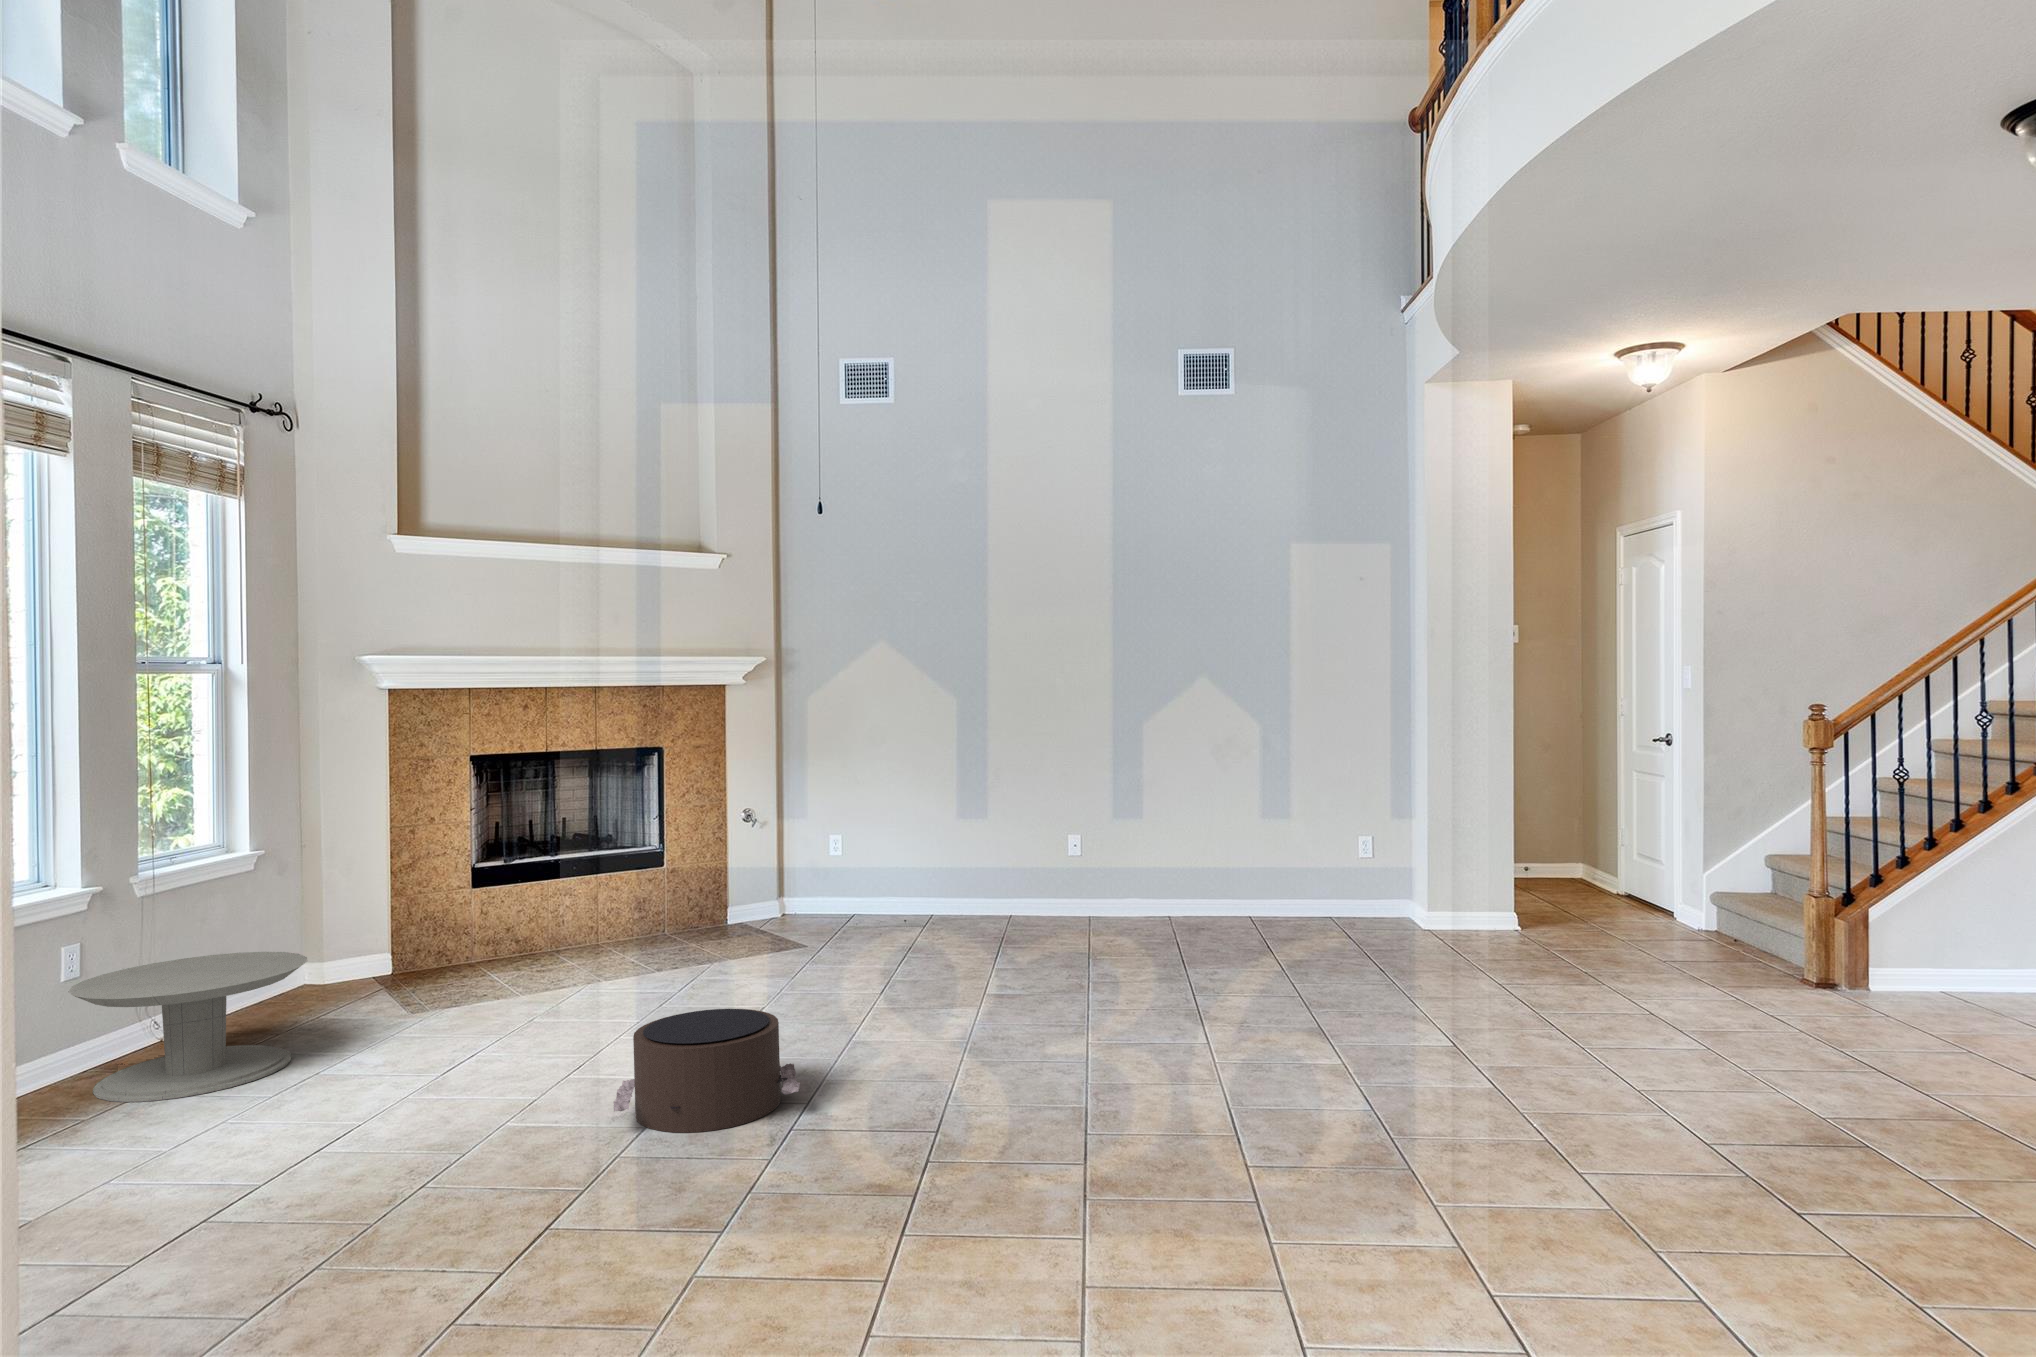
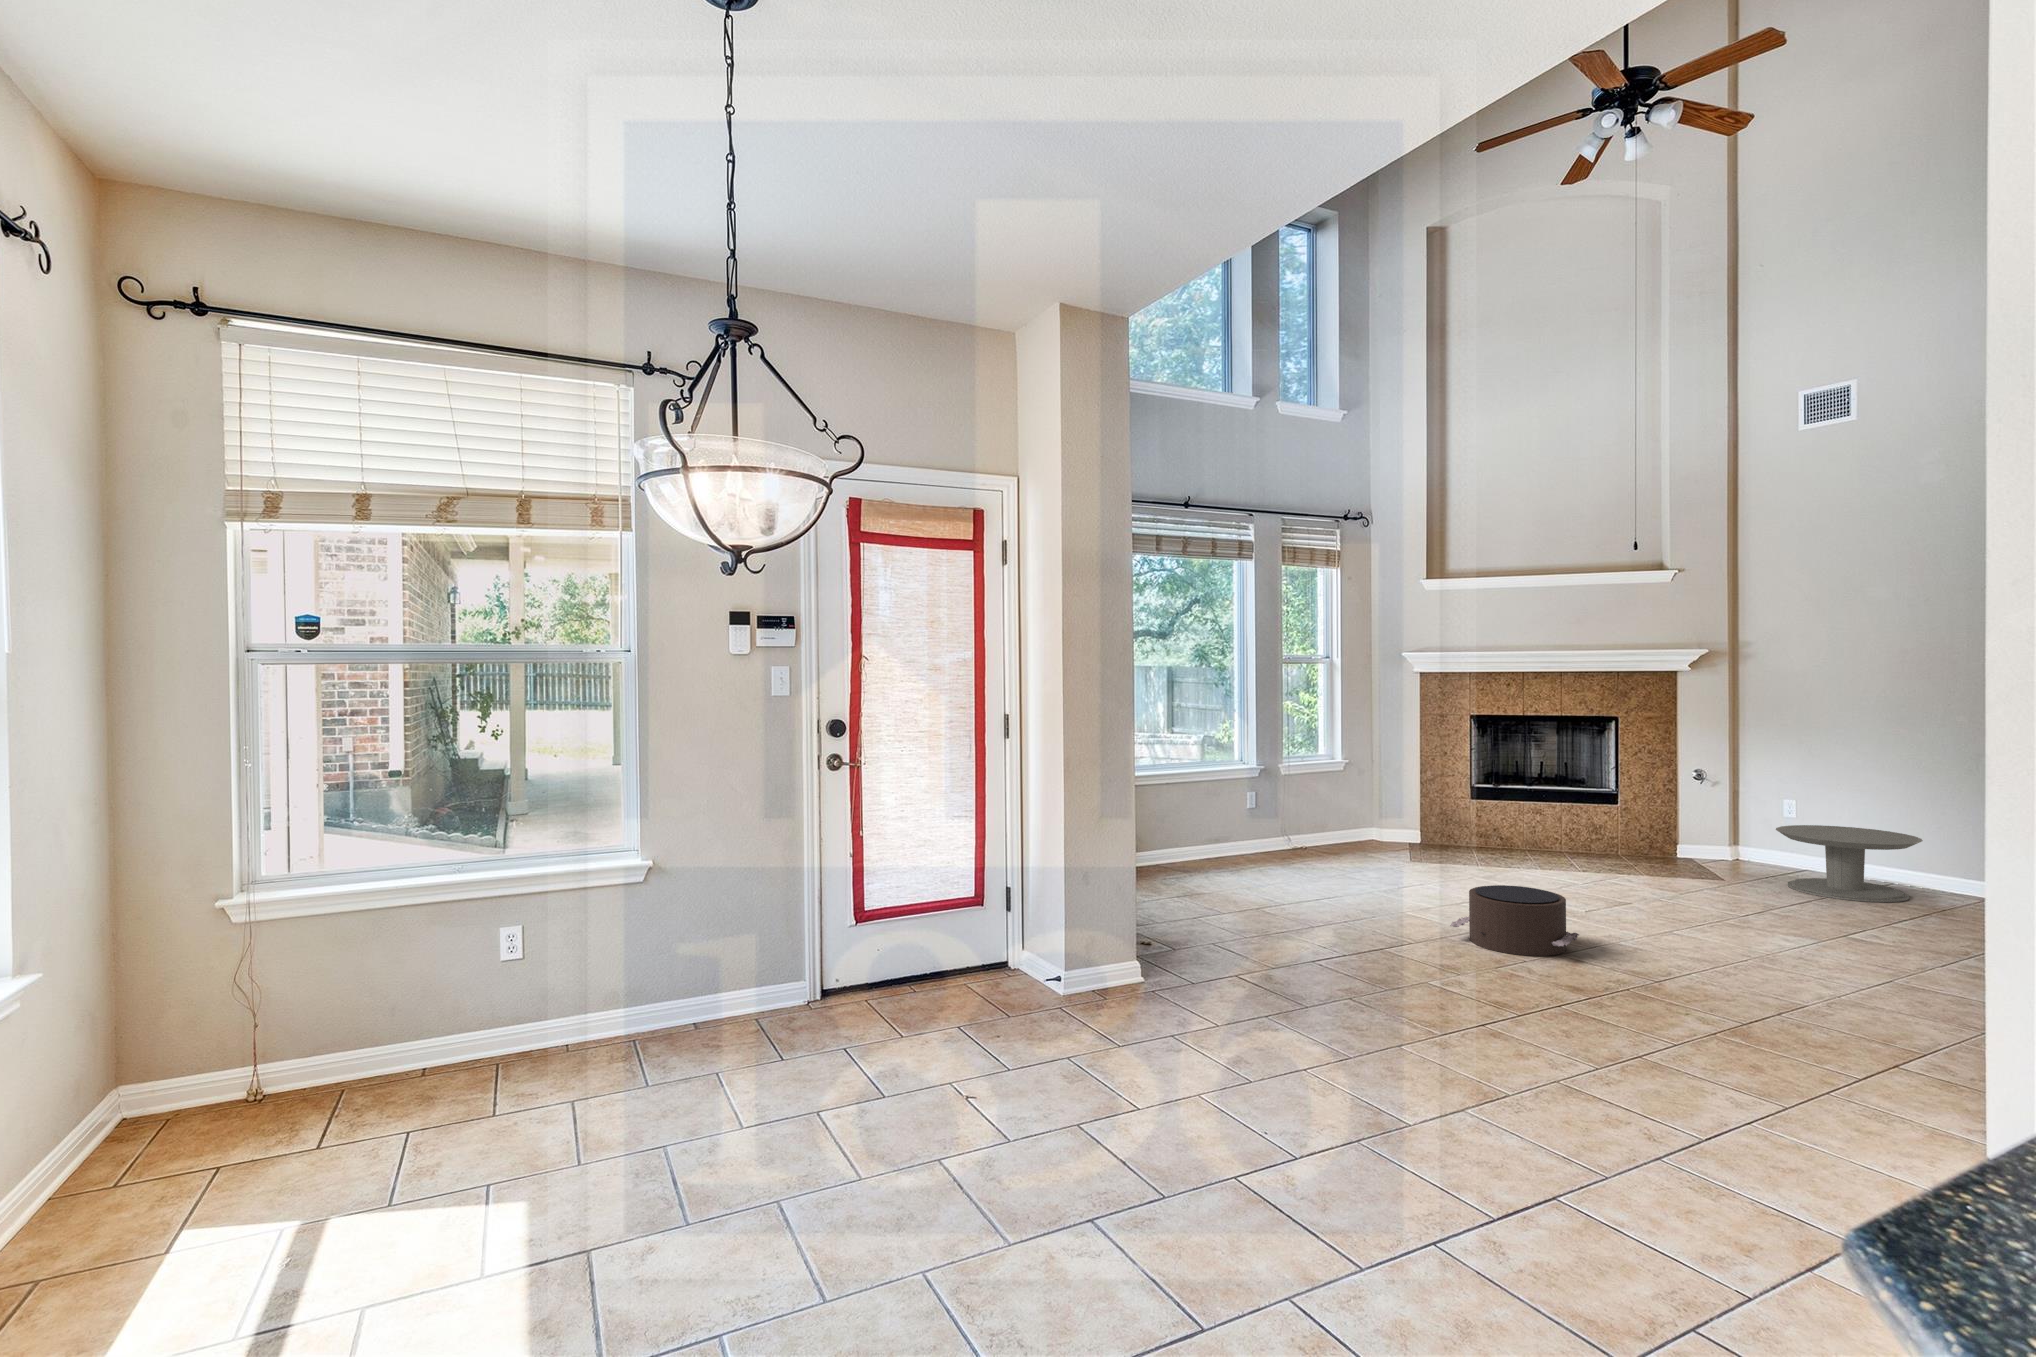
side table: present [68,952,308,1102] -> present [1776,825,1923,902]

